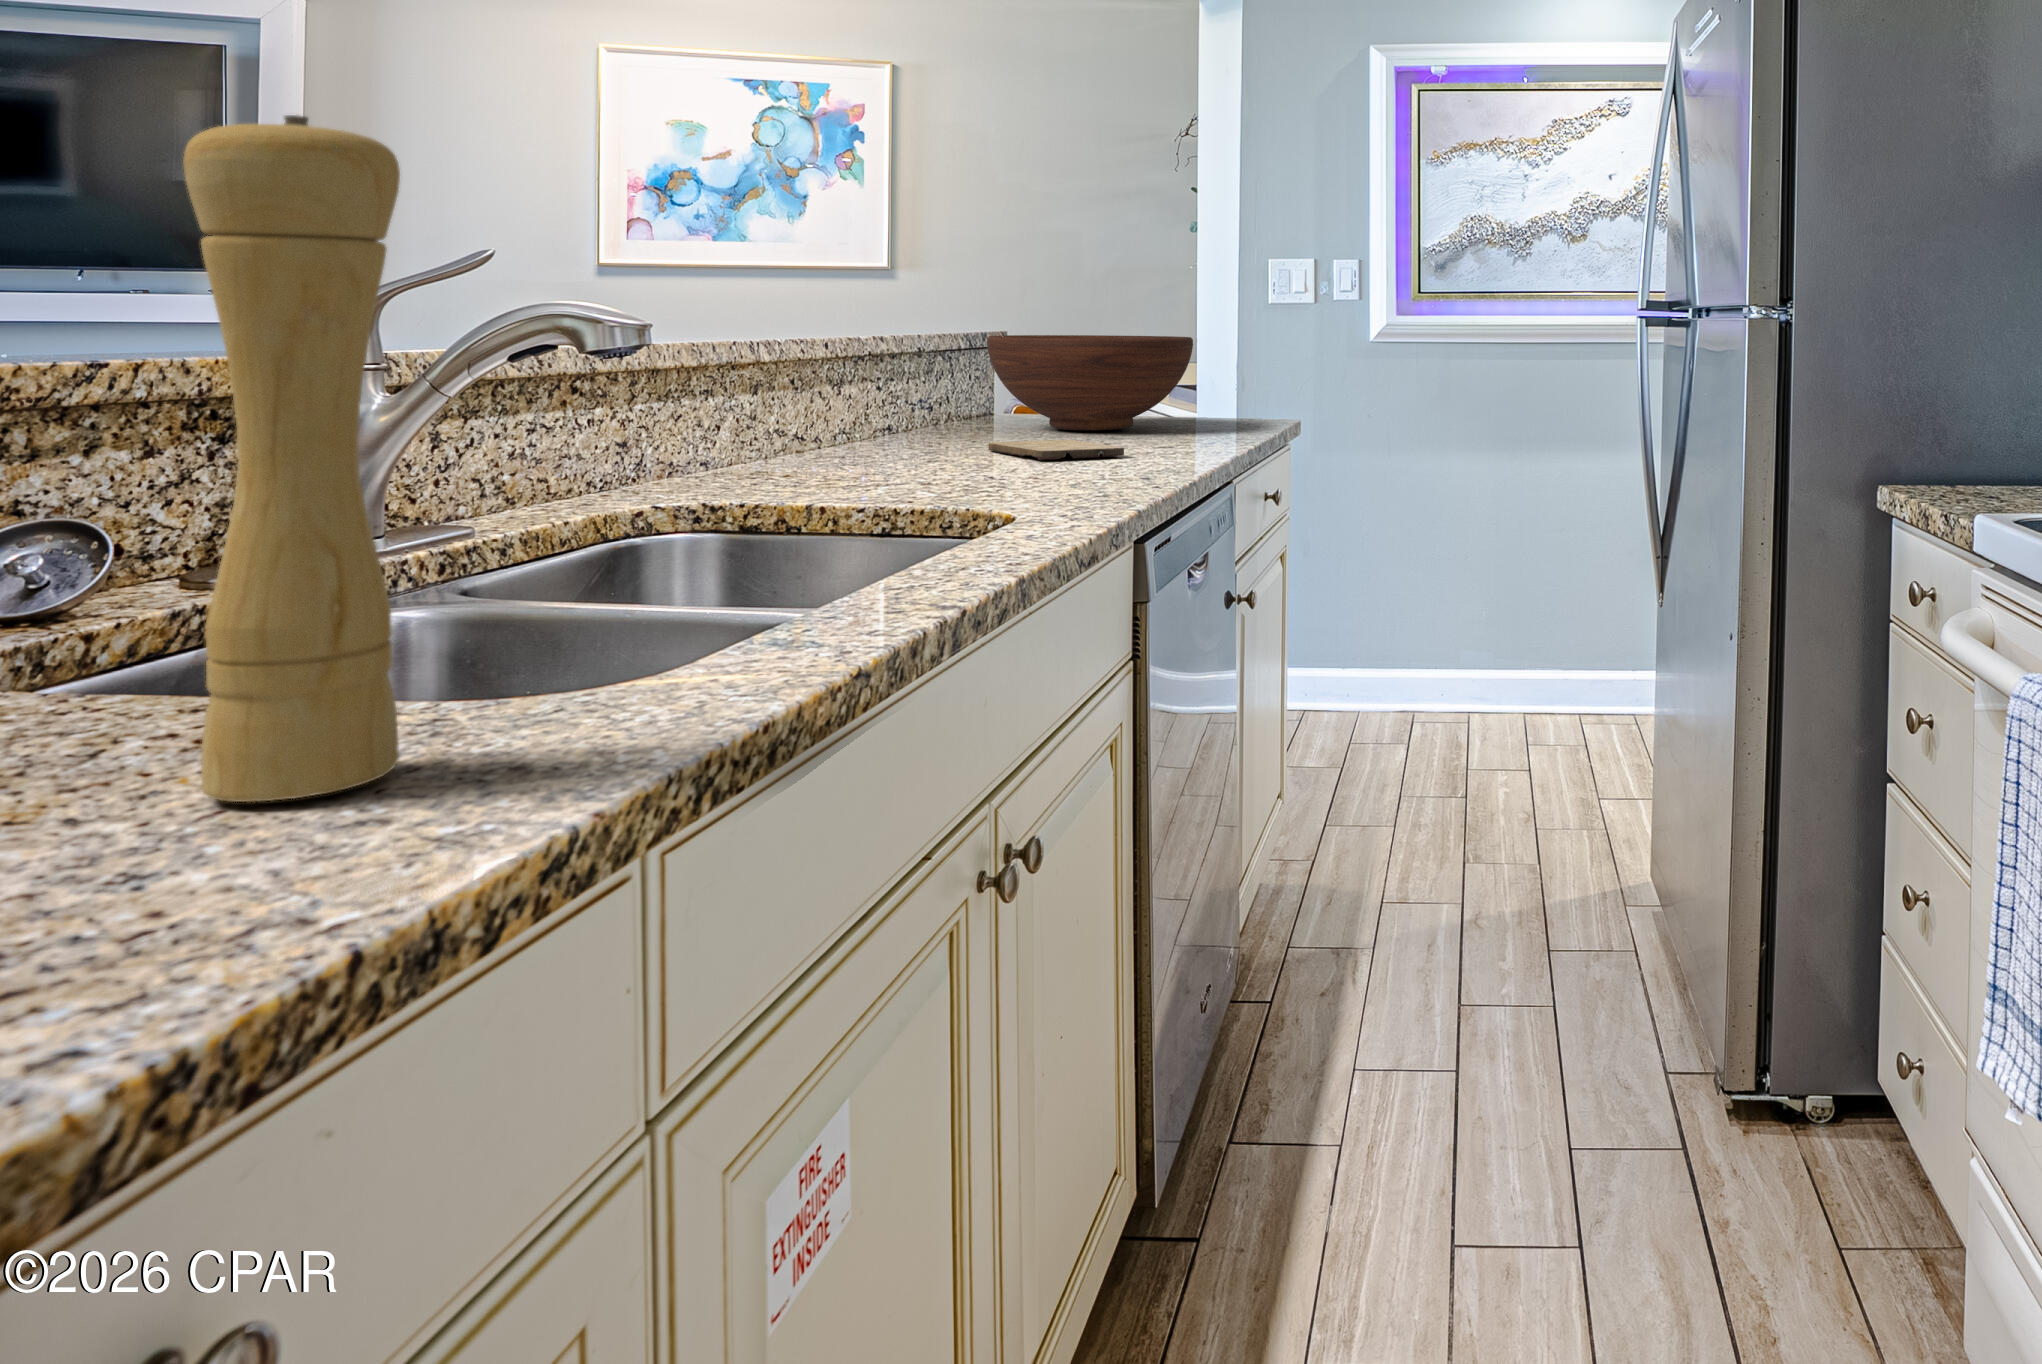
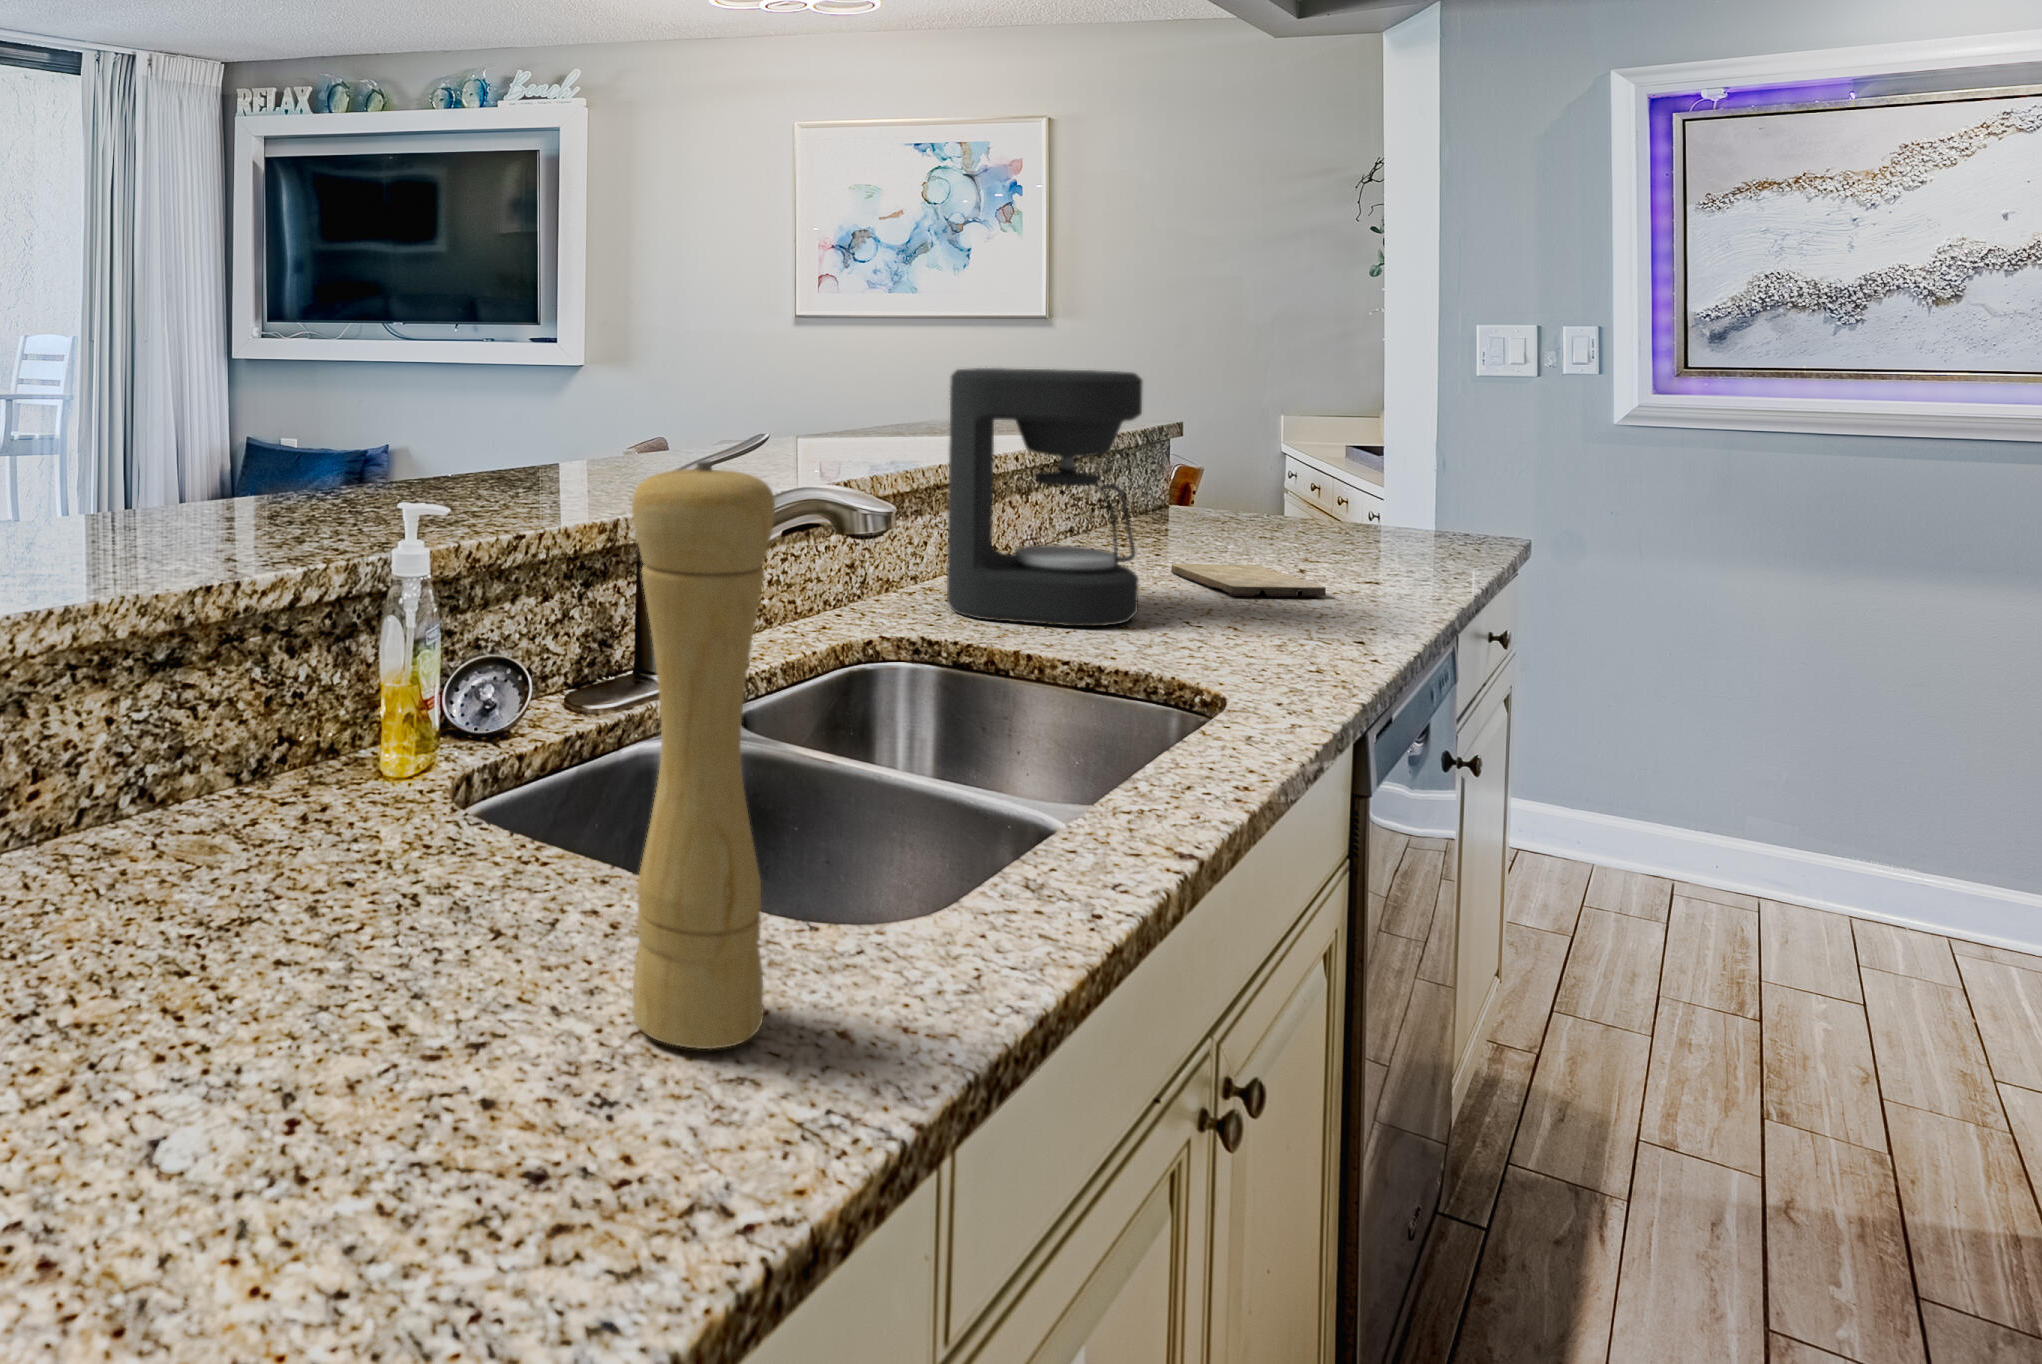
coffee maker: none [741,229,945,487] -> present [947,368,1142,626]
fruit bowl: present [987,335,1193,430] -> none [1163,434,1398,545]

